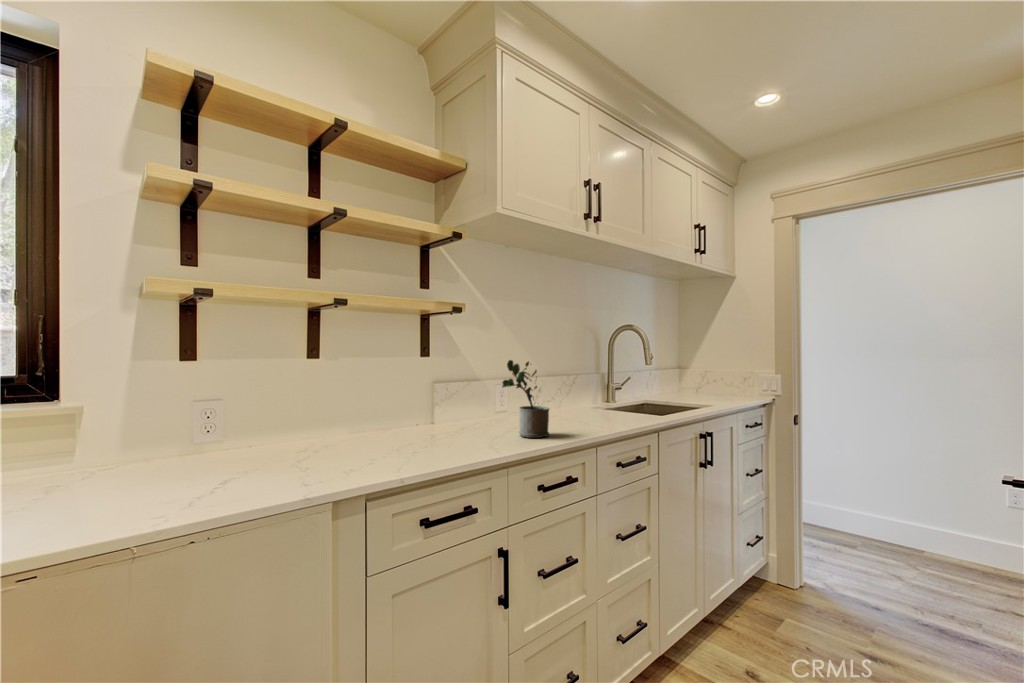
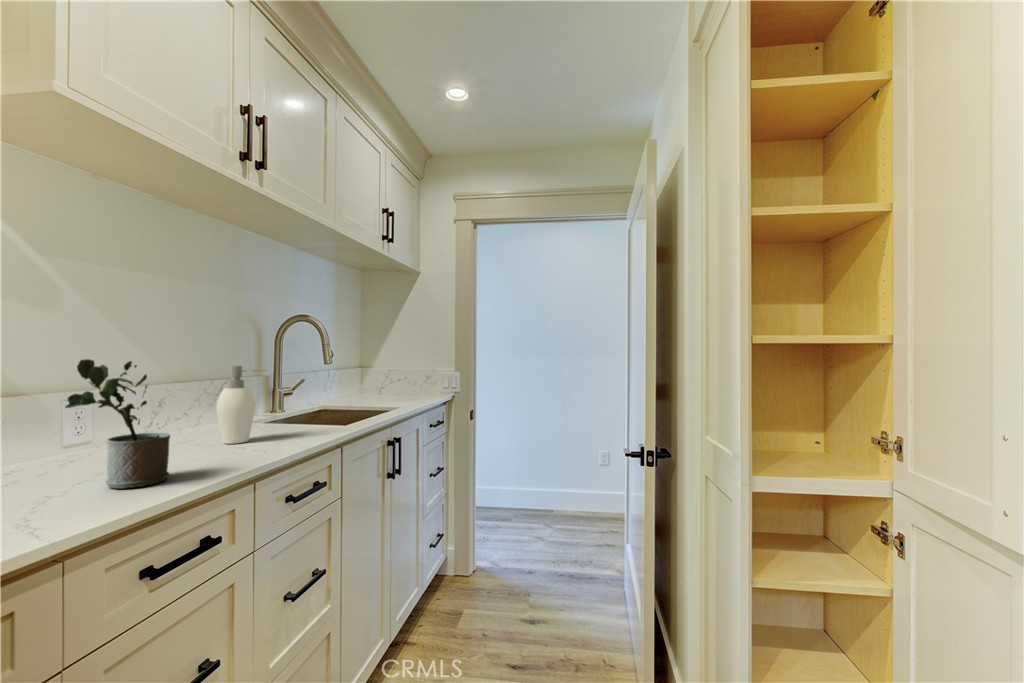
soap dispenser: none [572,365,604,421] -> present [217,366,256,444]

